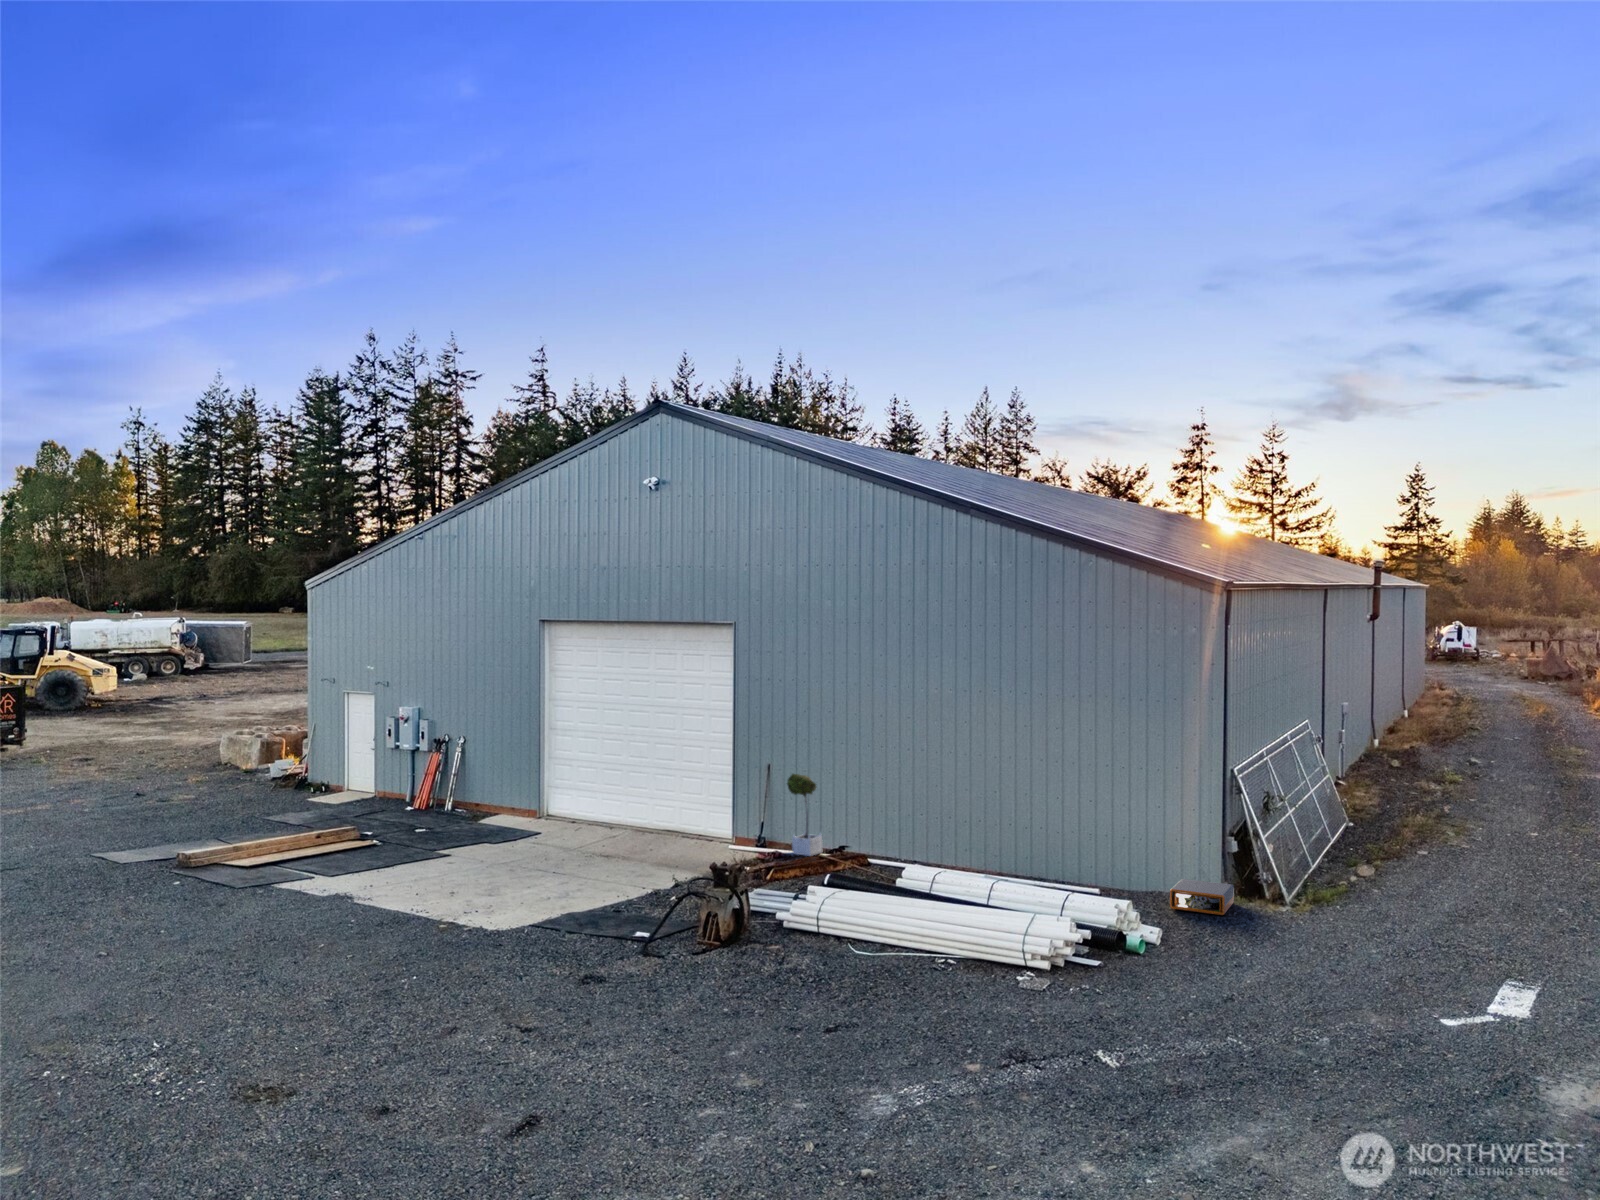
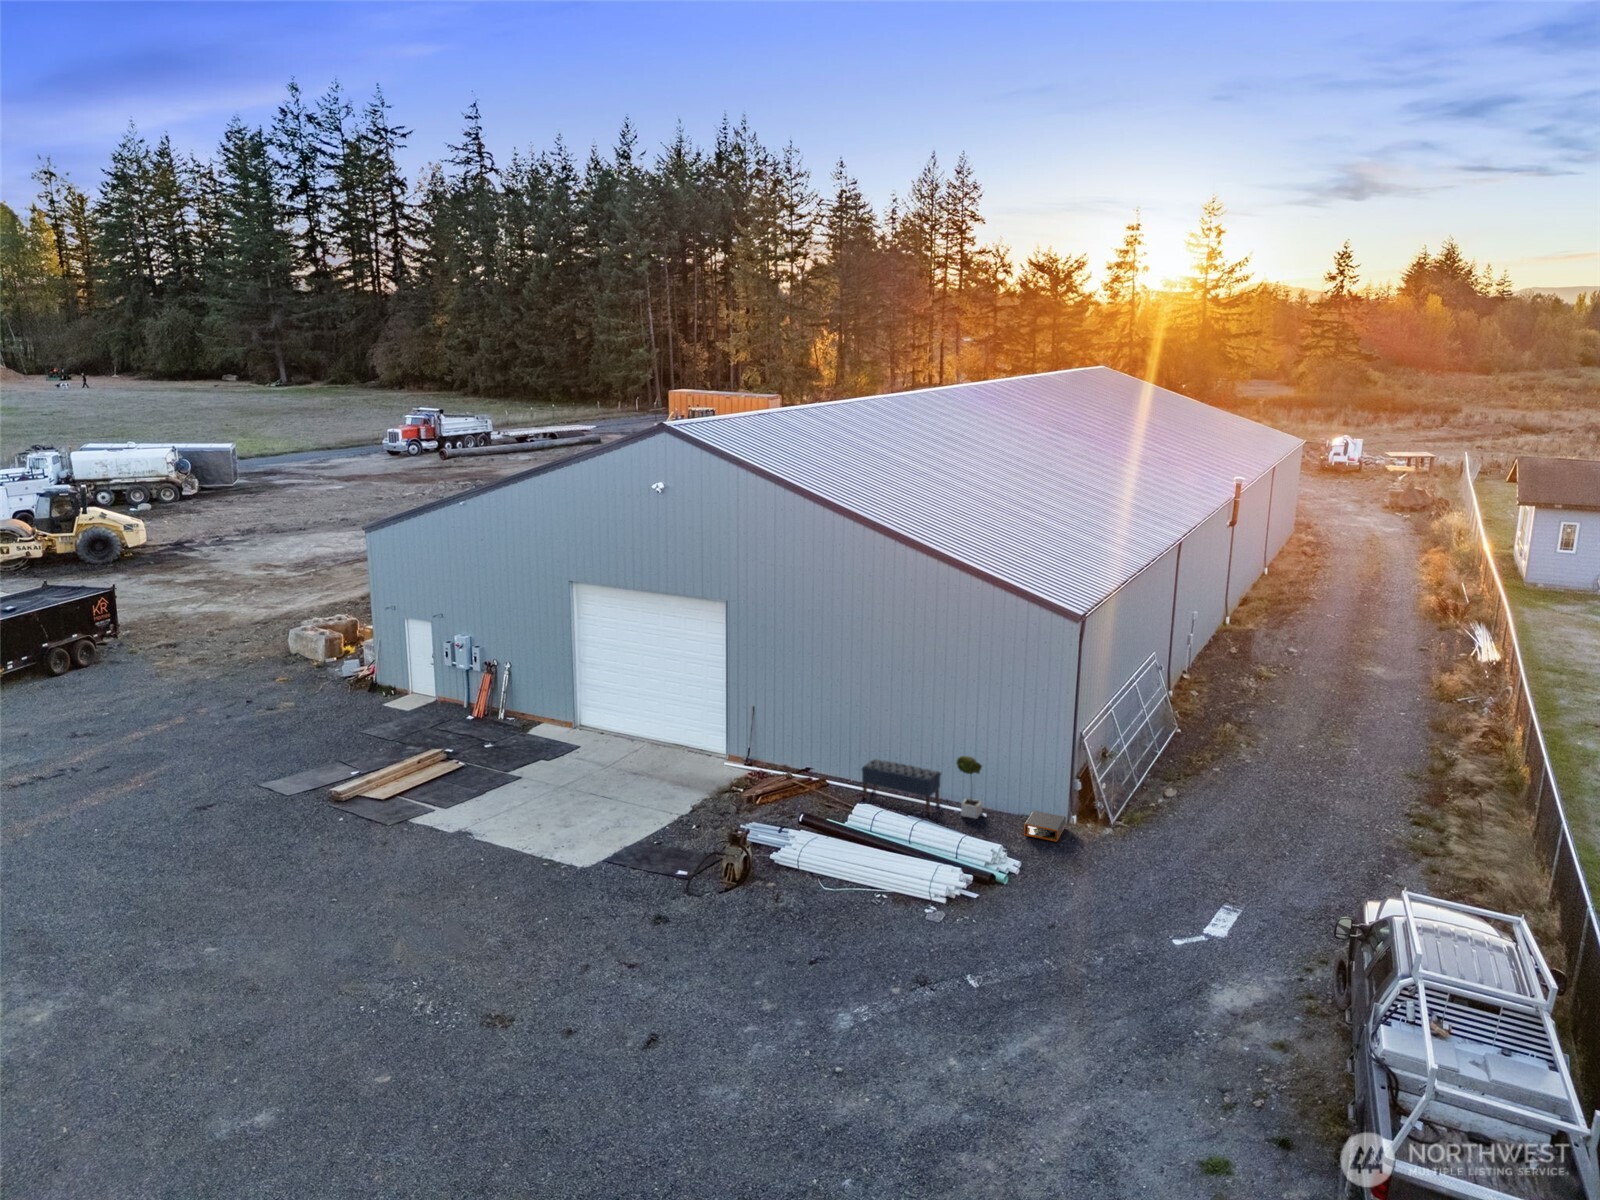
potted tree: present [787,774,823,856] -> present [957,756,982,818]
bench: none [921,820,1039,887] -> present [862,759,941,812]

